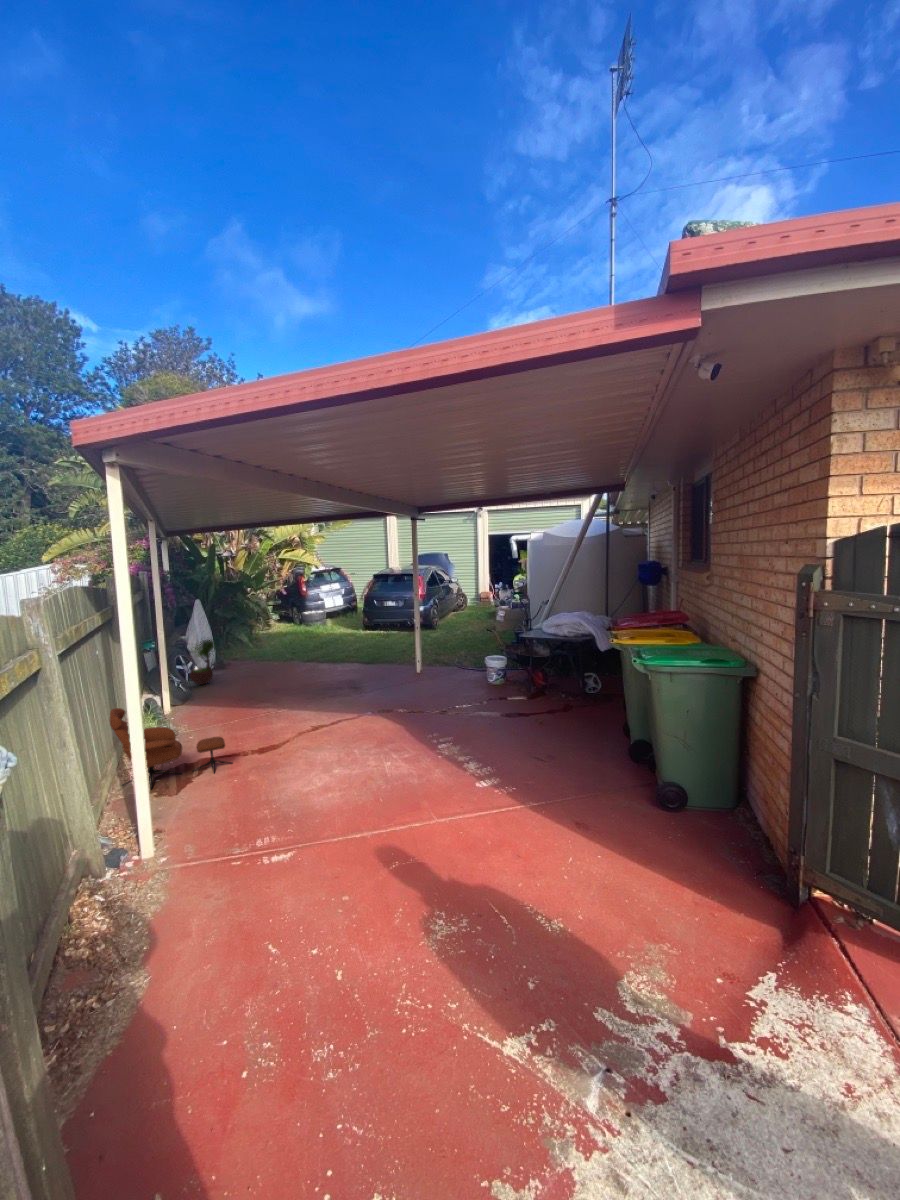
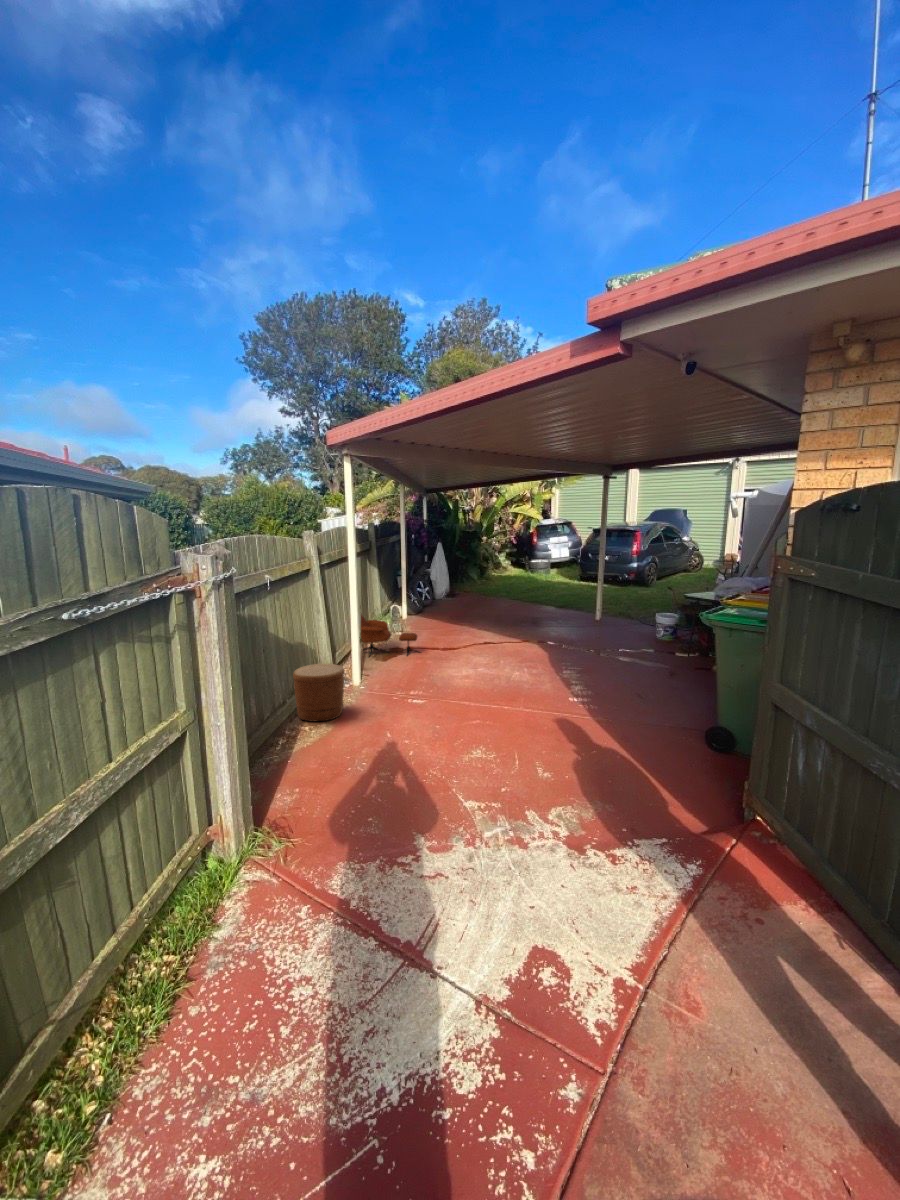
potted tree: present [190,640,215,685] -> none [424,568,446,606]
woven basket: none [55,839,163,971] -> present [293,664,344,721]

